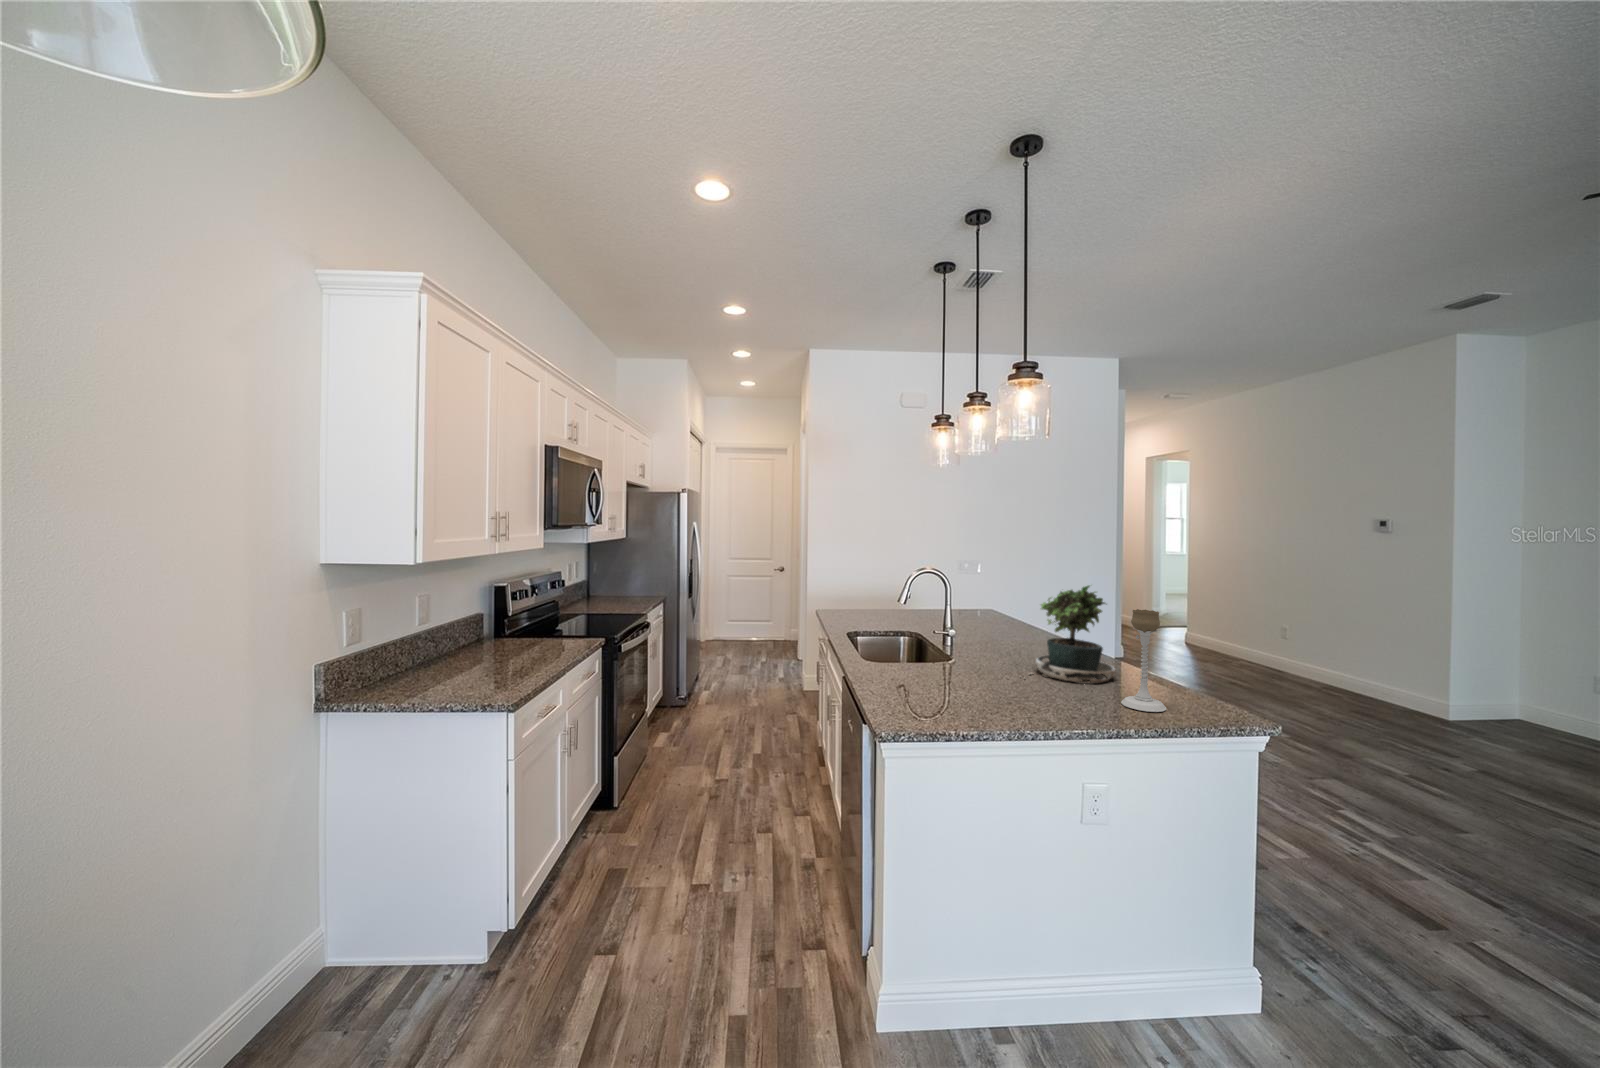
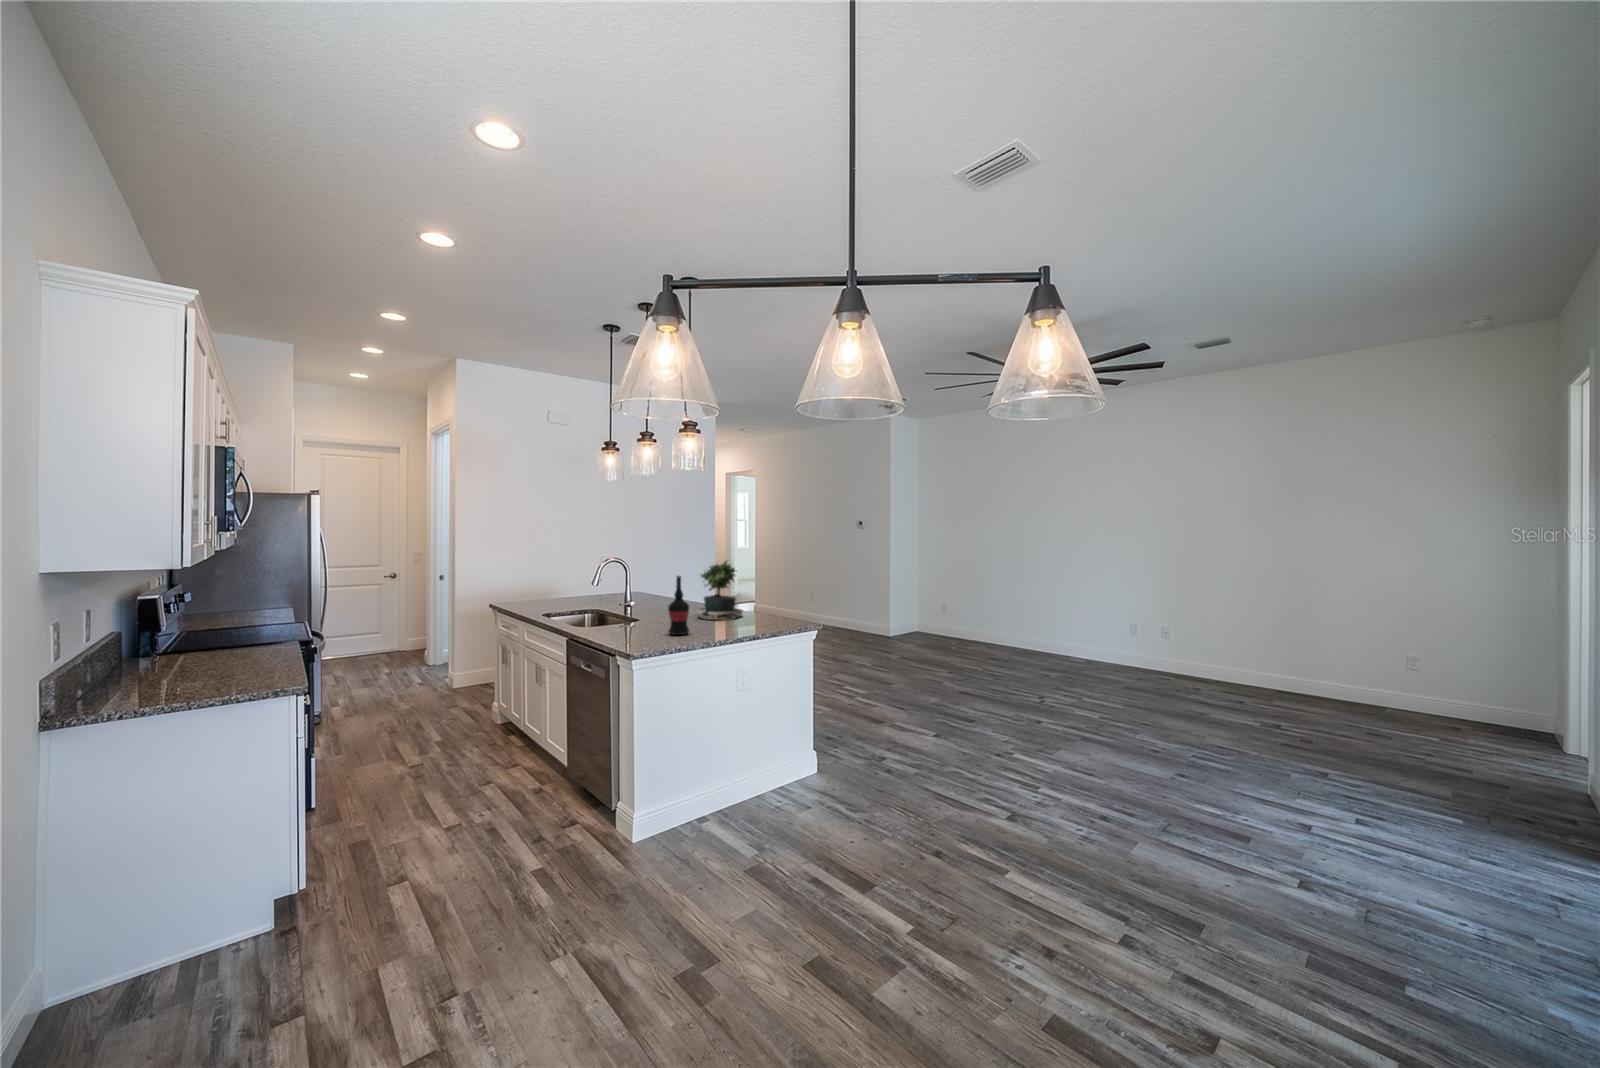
wine bottle: none [965,608,1000,705] -> present [668,576,689,635]
candle holder: present [1121,609,1166,712] -> none [751,570,773,626]

